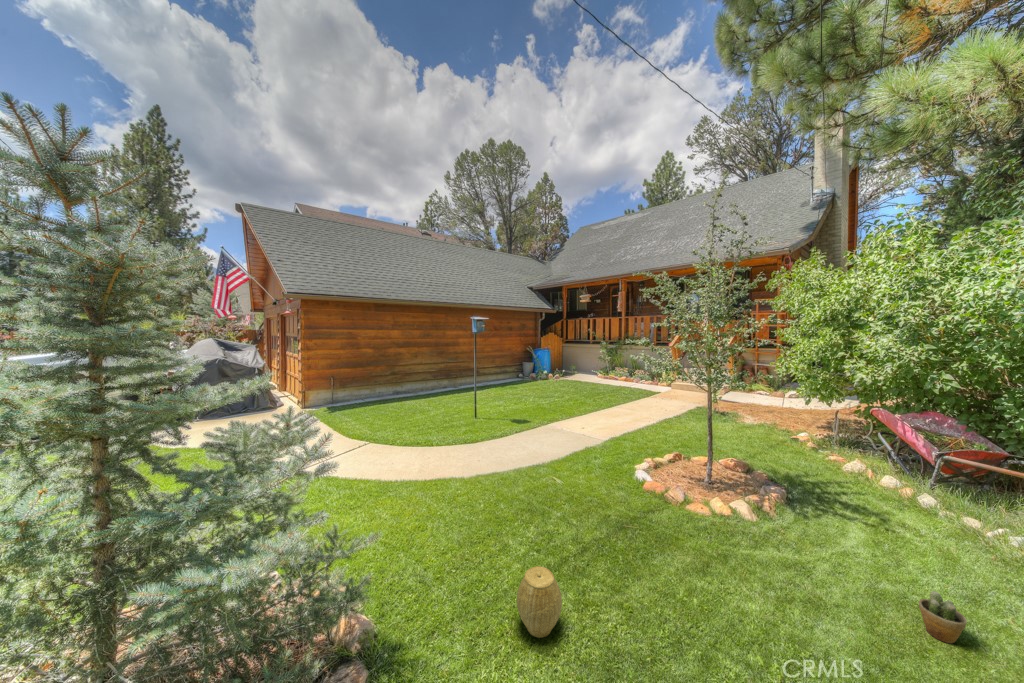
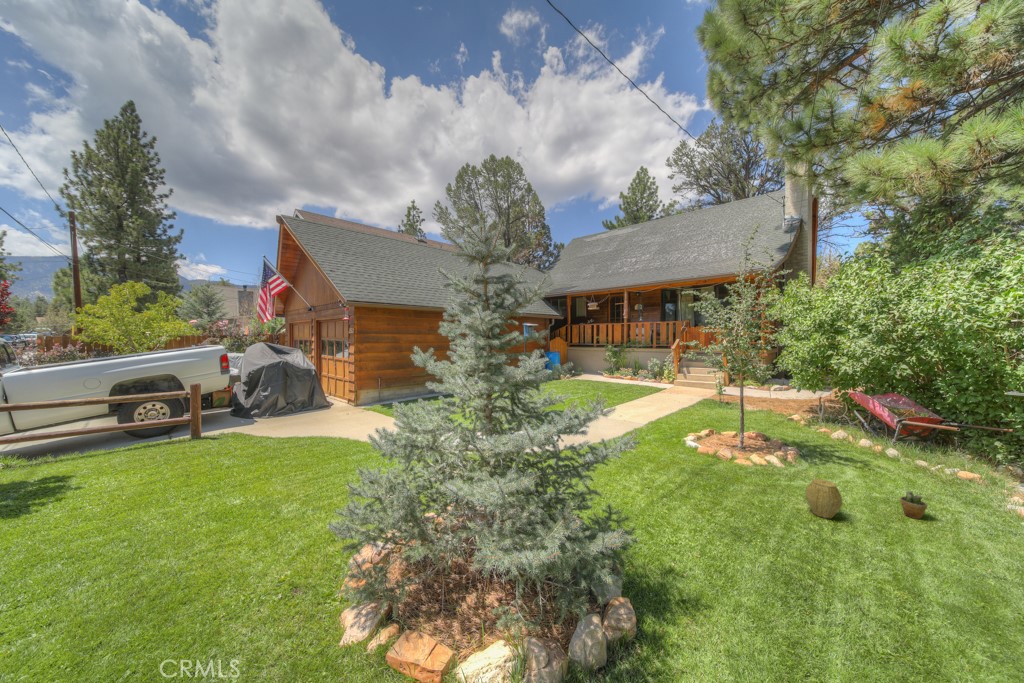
woven basket: present [517,566,562,638] -> present [805,479,842,518]

